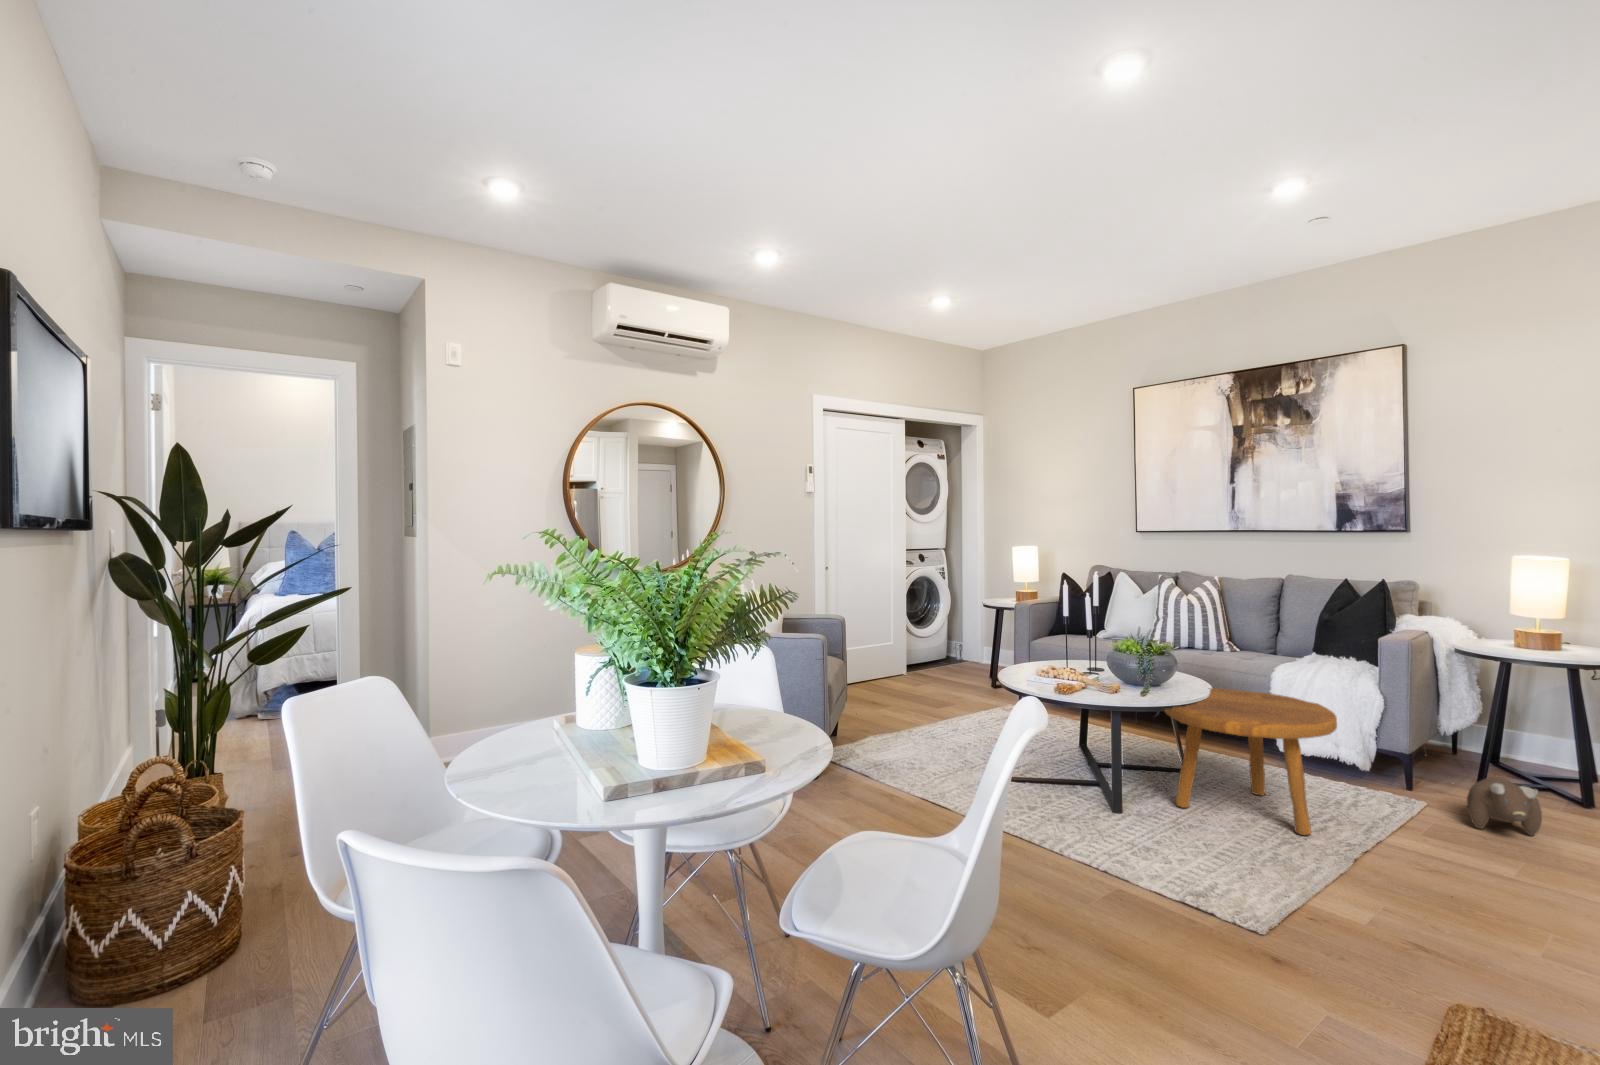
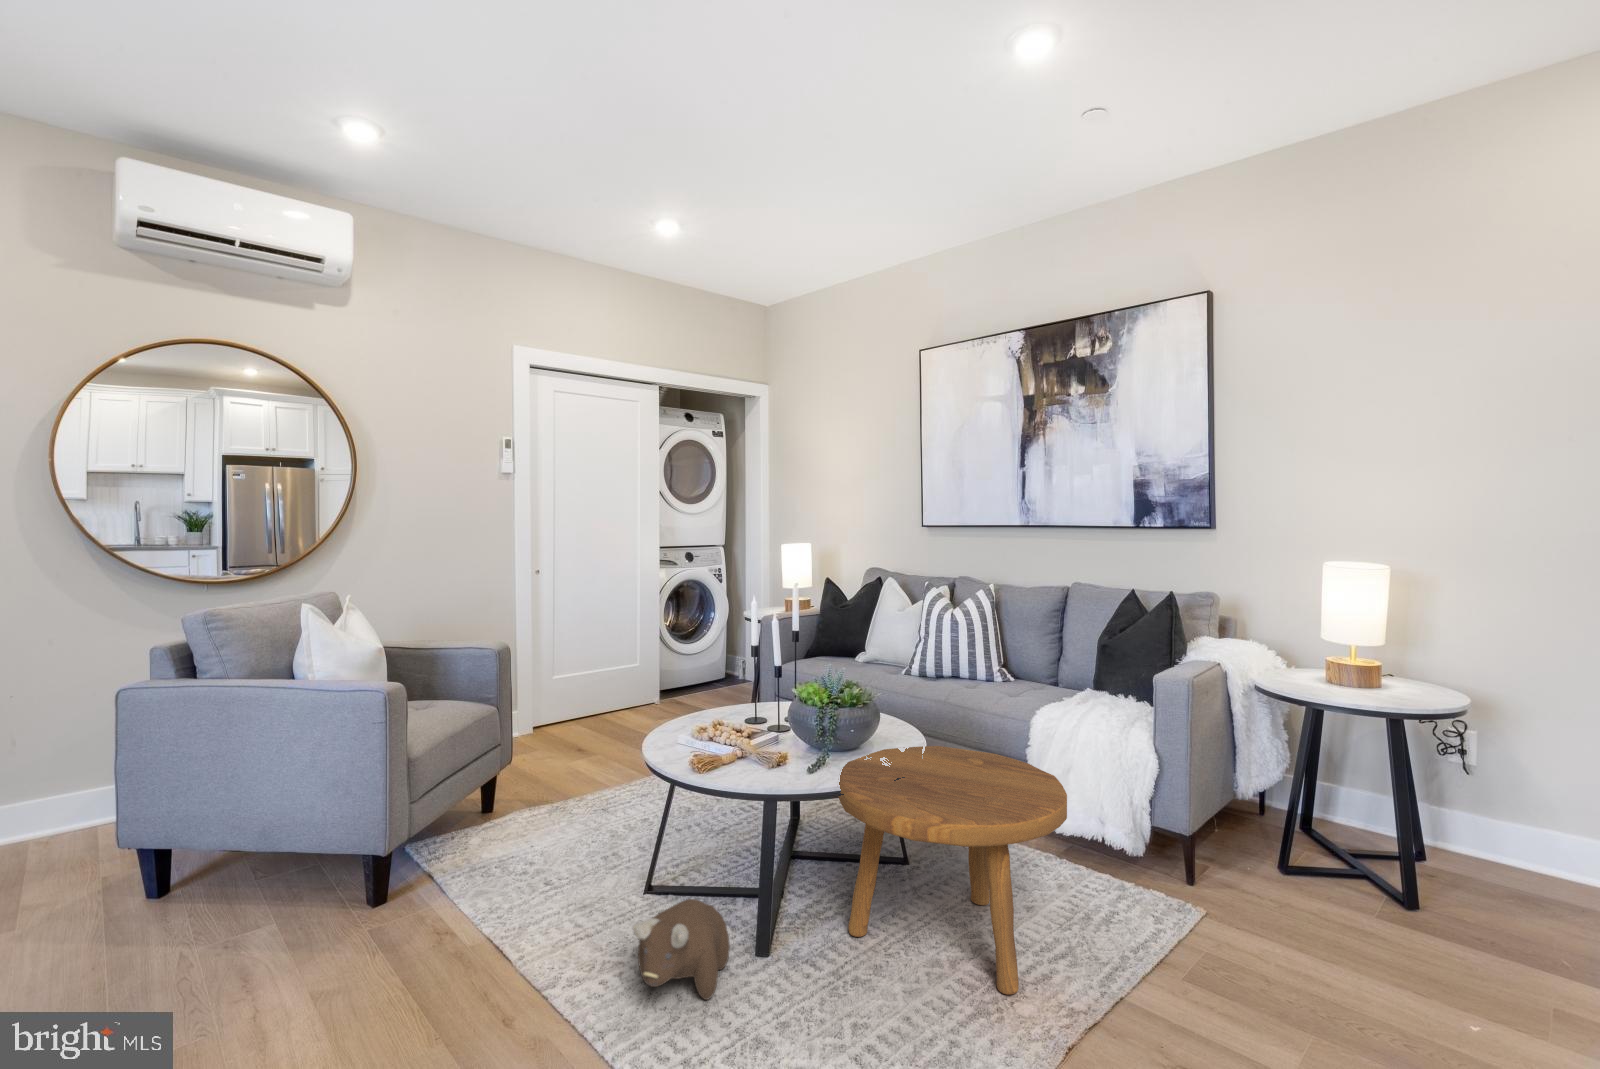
plush toy: present [1466,777,1542,835] -> present [633,899,730,1000]

